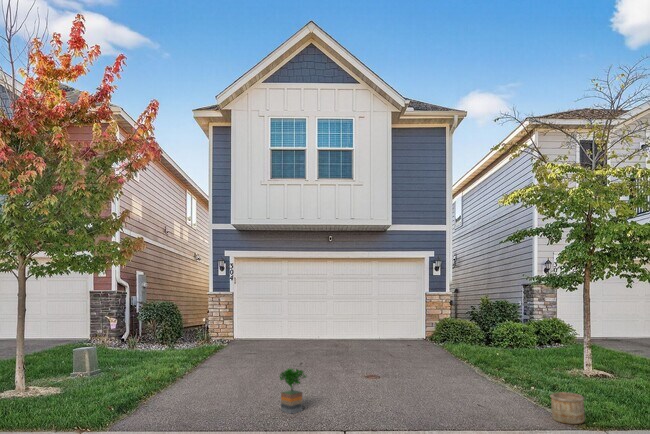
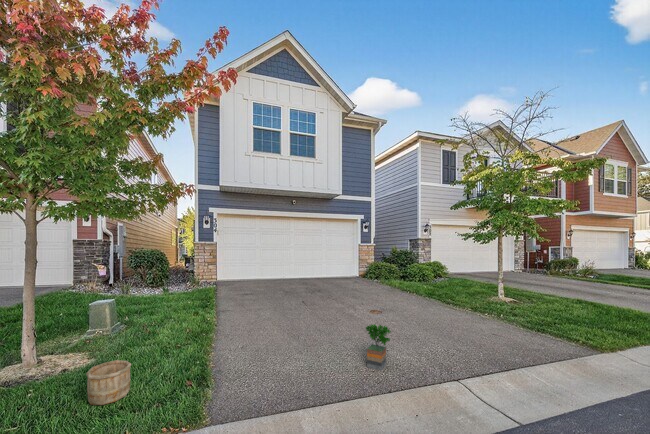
wooden bucket: present [550,392,585,424] -> present [86,360,131,405]

